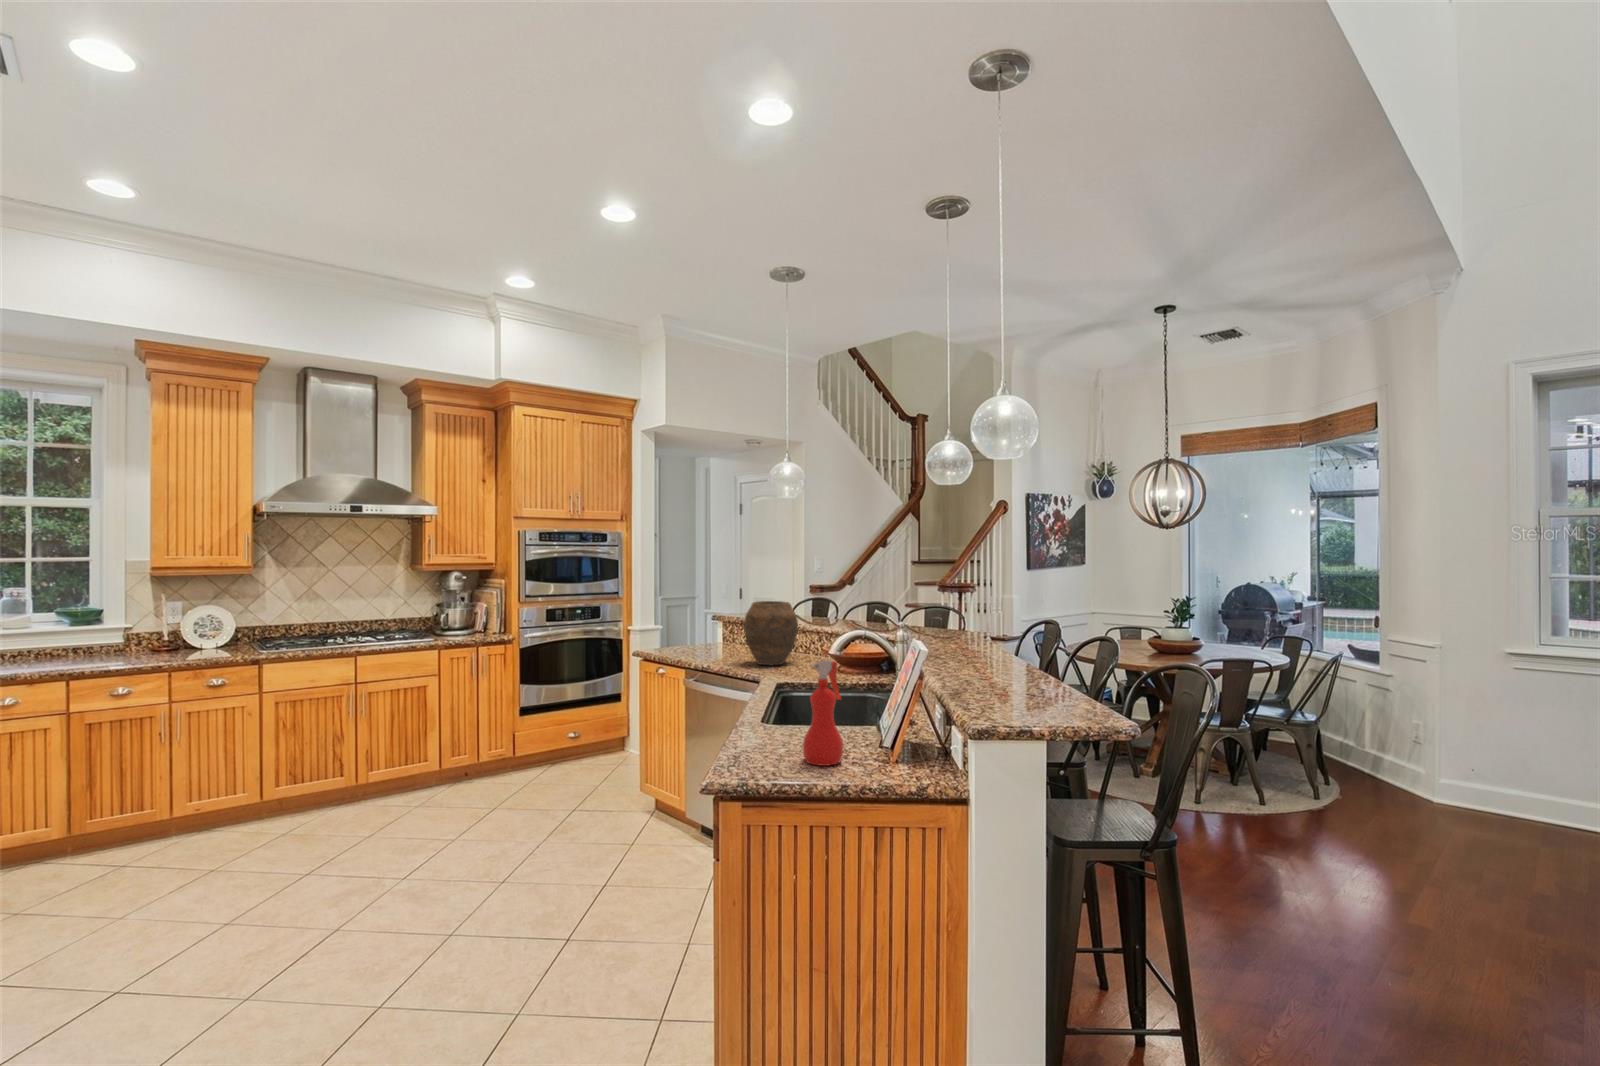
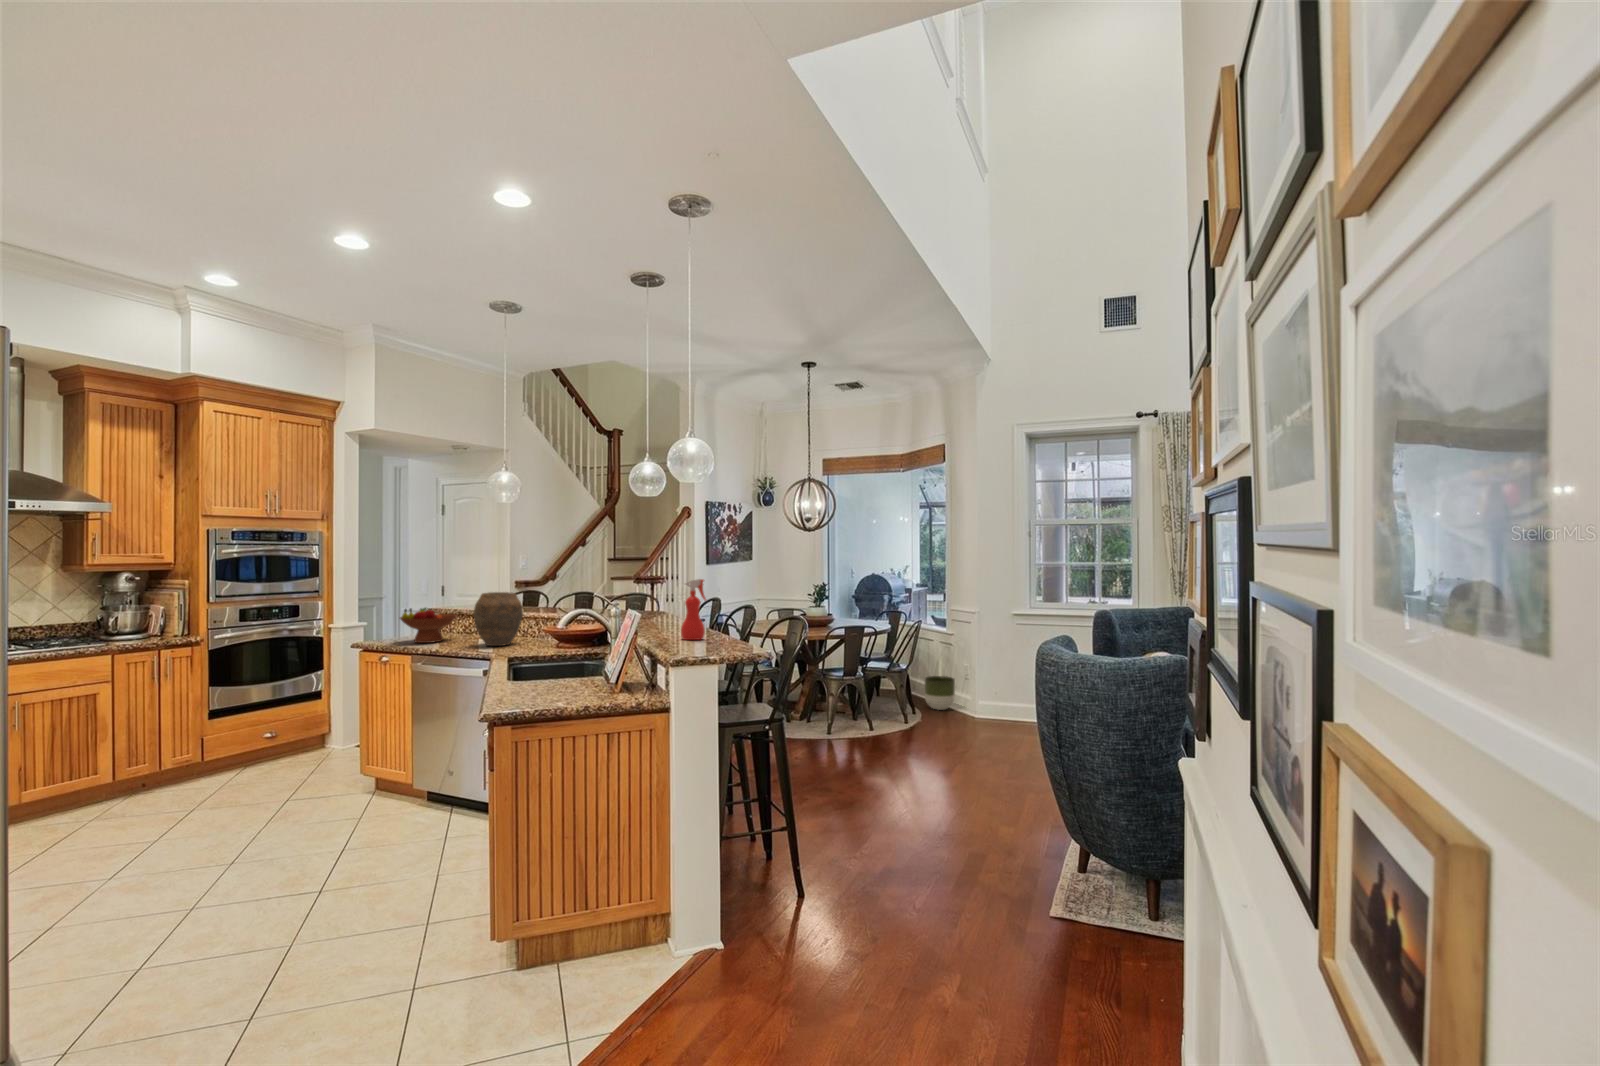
fruit bowl: none [674,615,734,655] -> present [400,608,457,643]
spray bottle: present [803,660,843,766] -> present [681,579,706,640]
planter: none [1353,736,1408,788] -> present [924,676,955,710]

